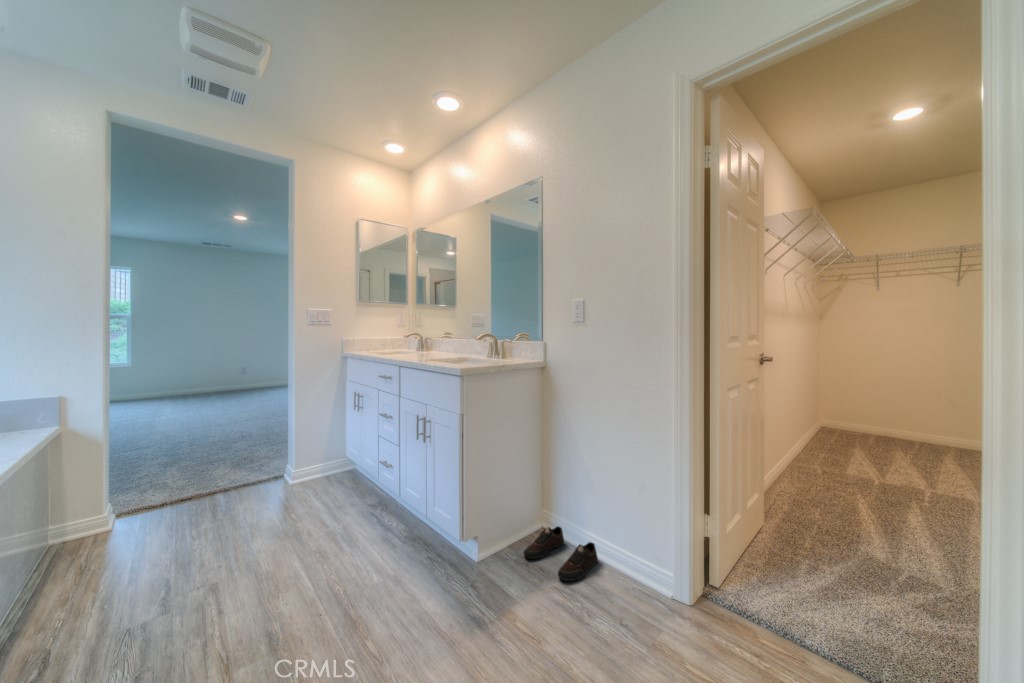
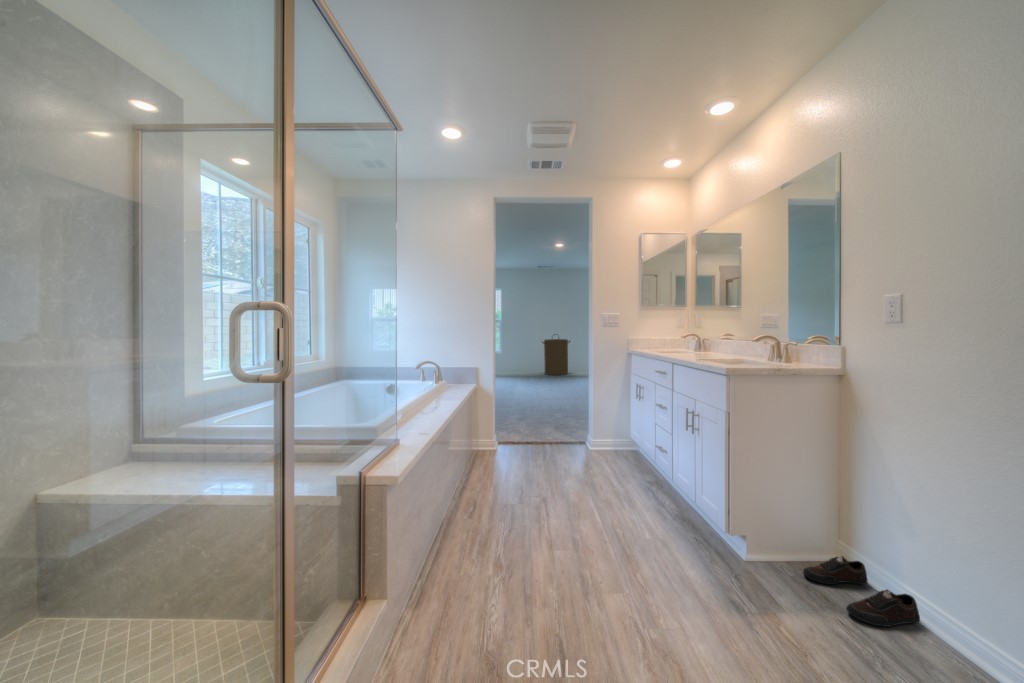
laundry hamper: none [210,338,258,393] -> present [542,339,570,375]

